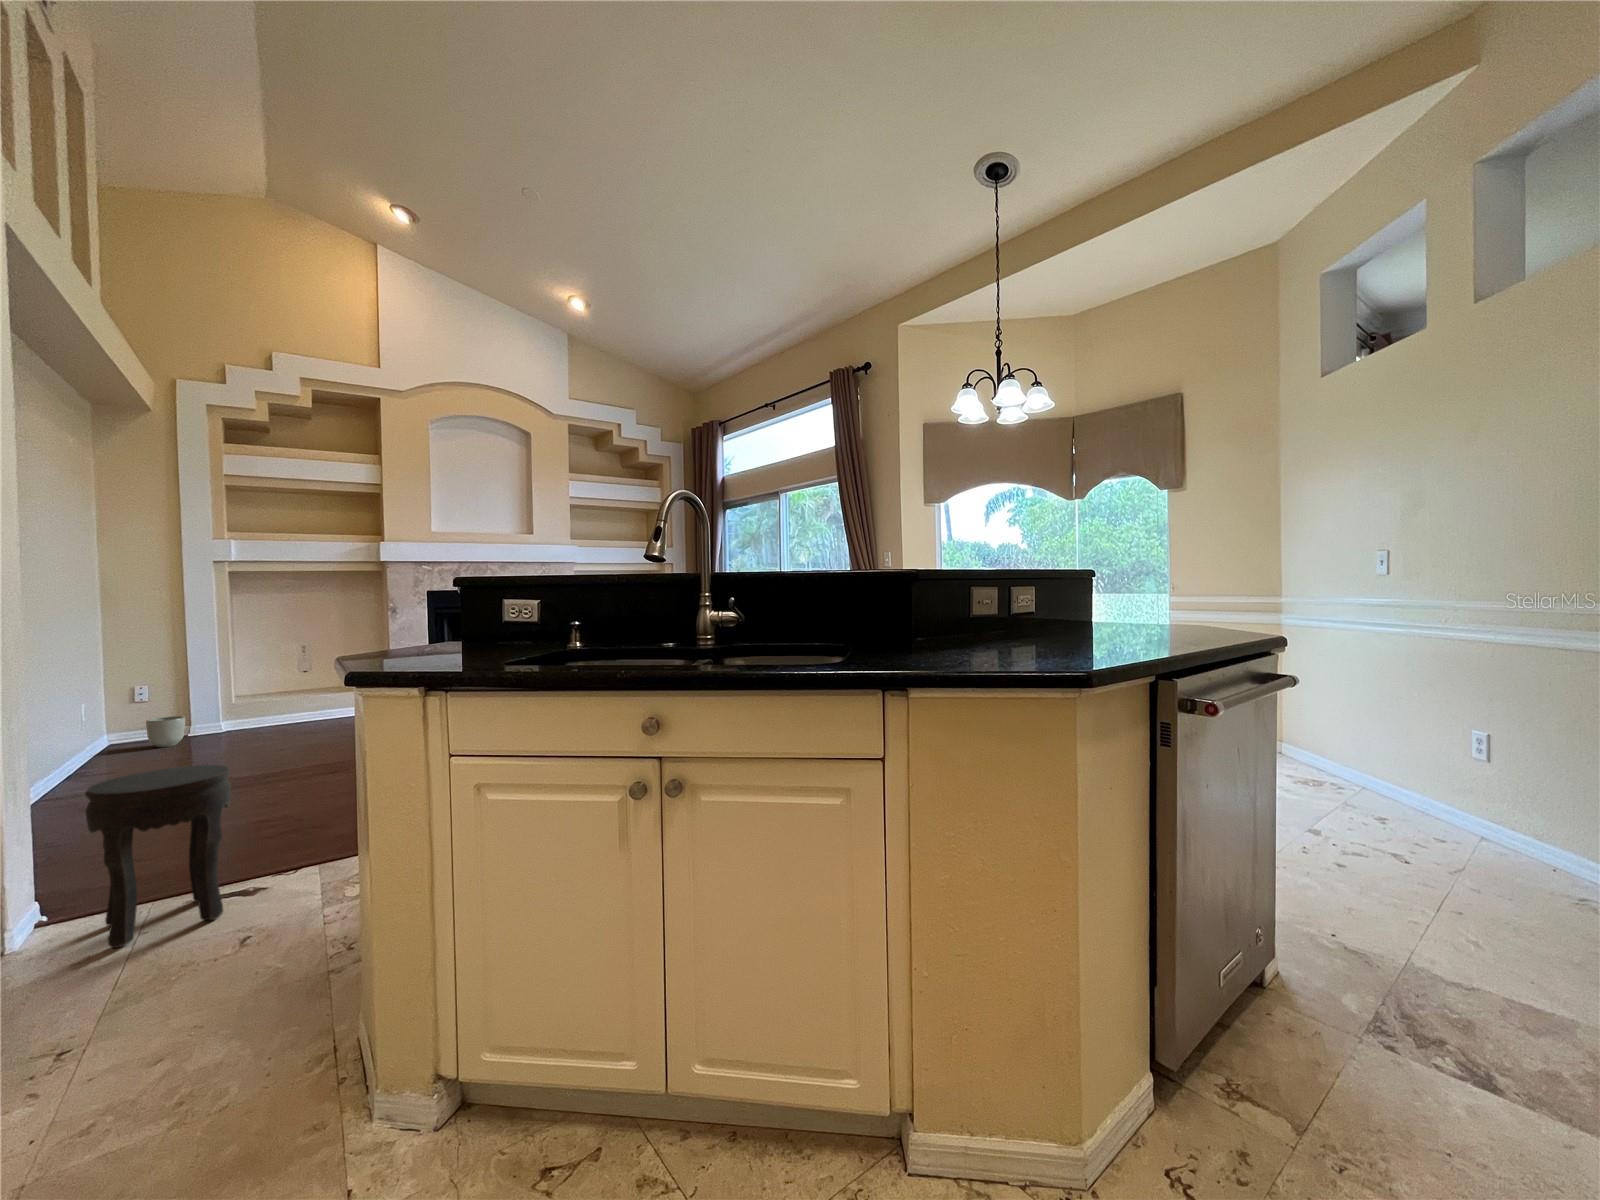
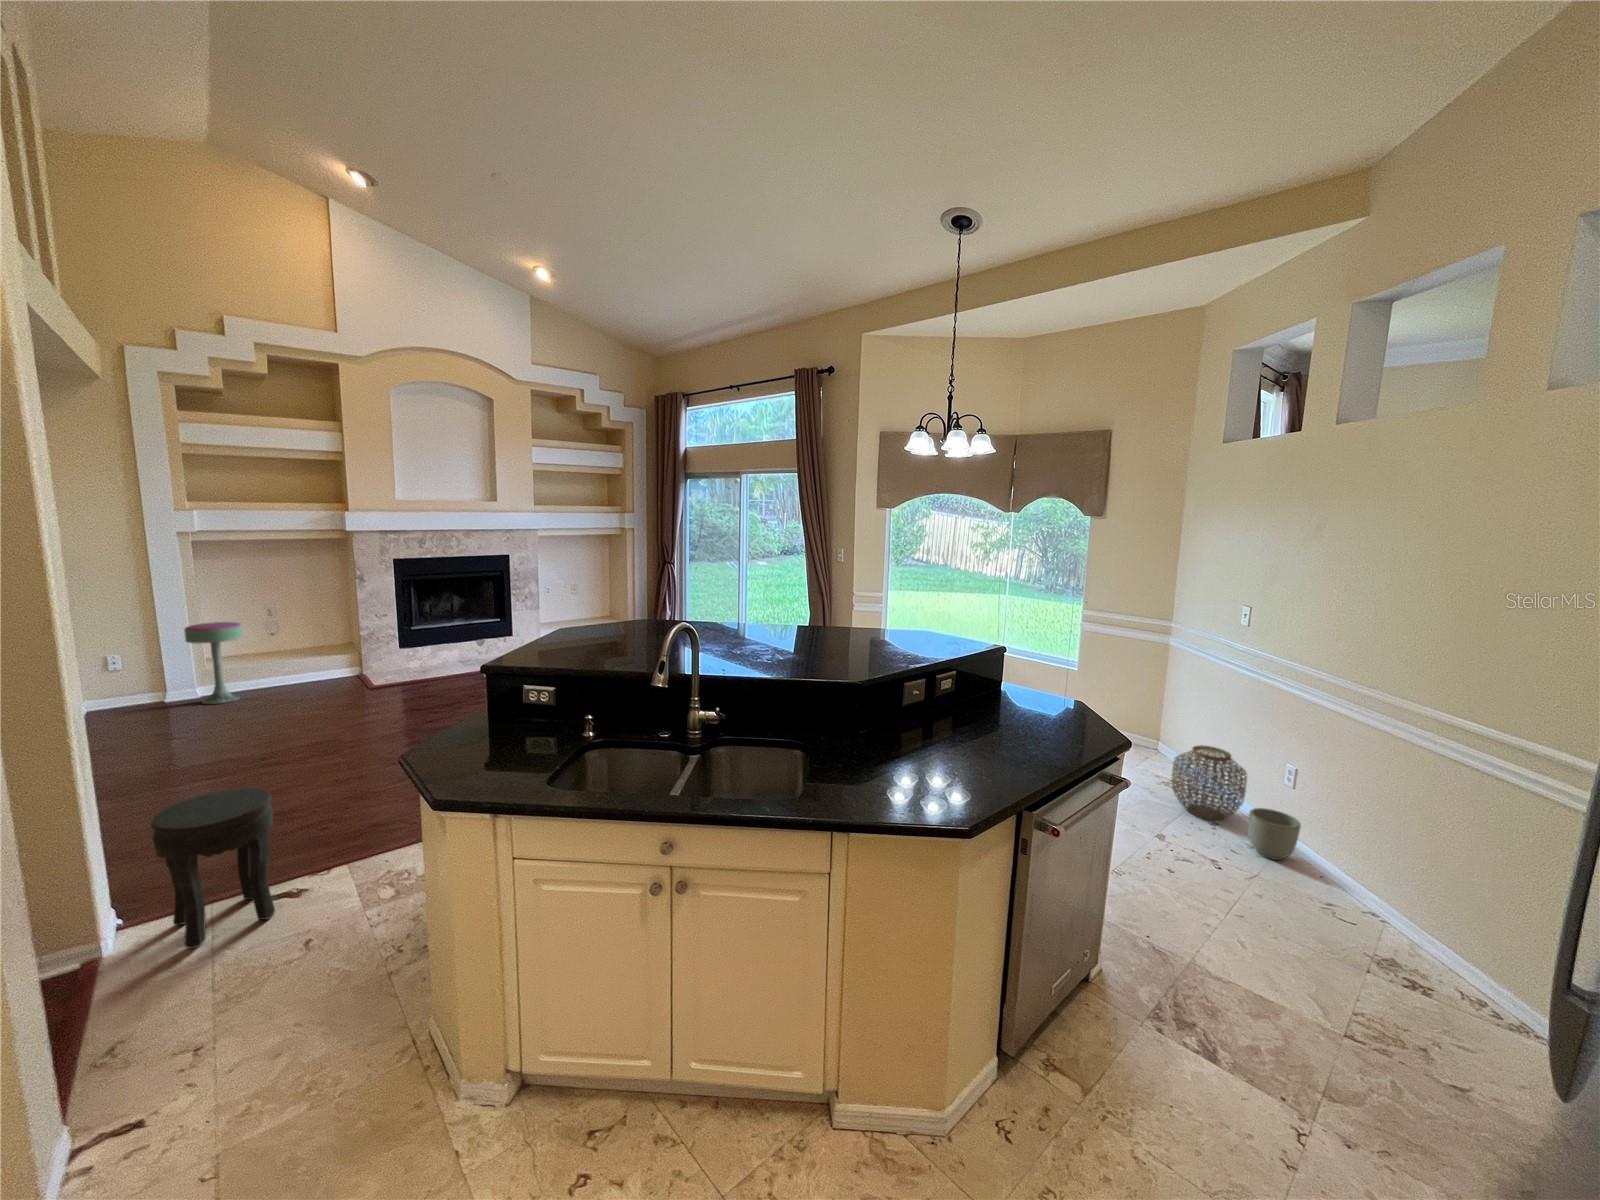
bar stool: none [210,656,268,741] -> present [184,622,243,704]
planter: present [146,716,185,747] -> present [1248,808,1301,860]
woven basket: none [1321,727,1426,820] -> present [1172,745,1247,821]

